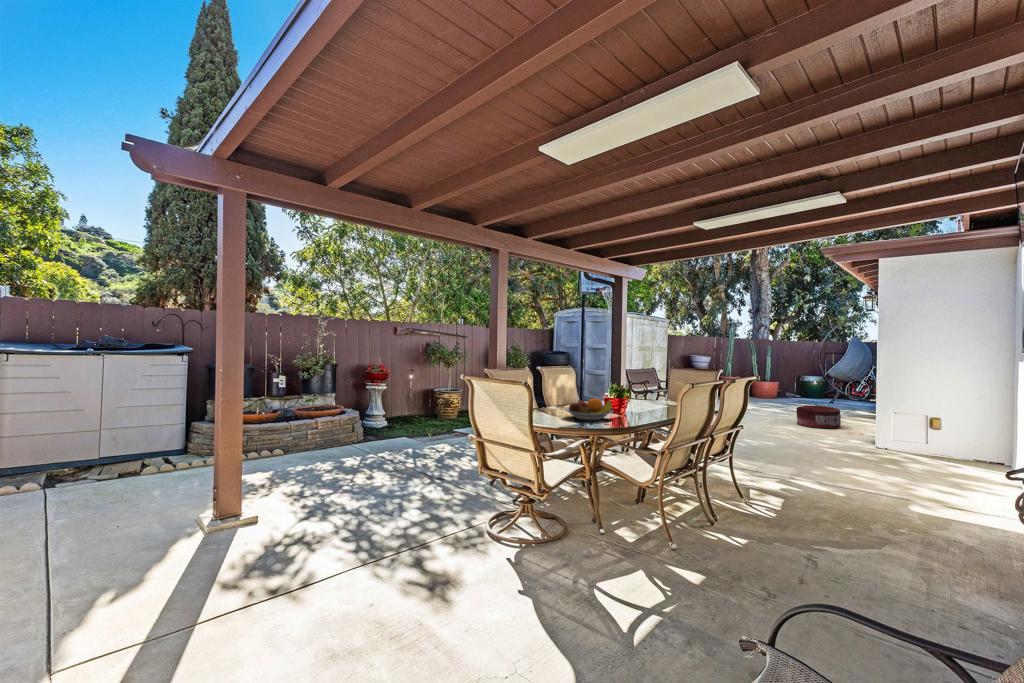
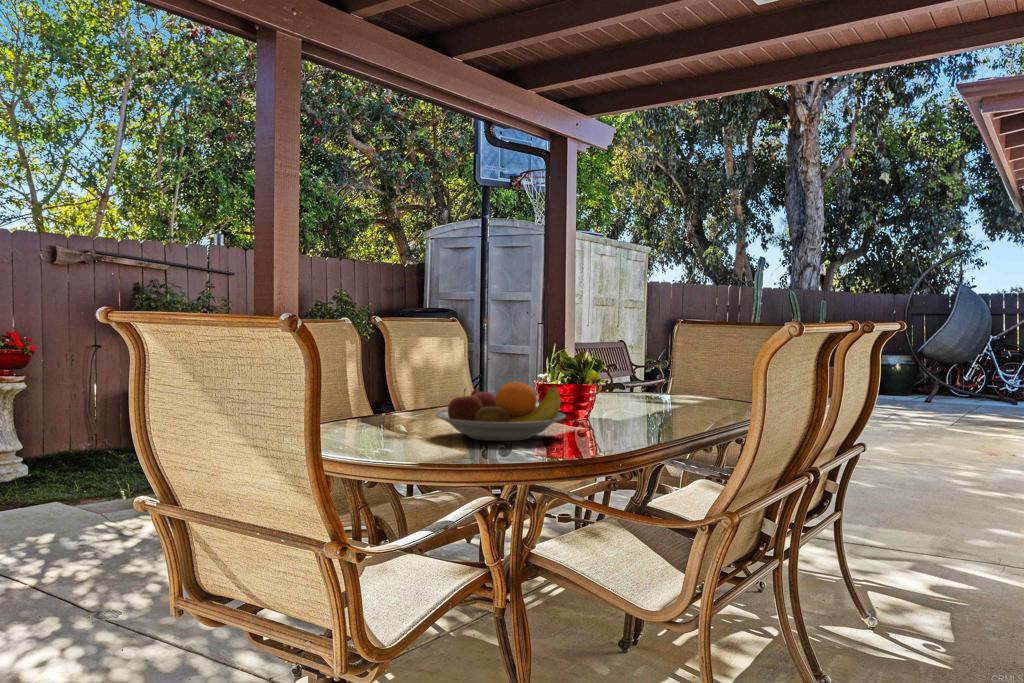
pouf: present [796,405,841,428] -> none [890,404,970,447]

